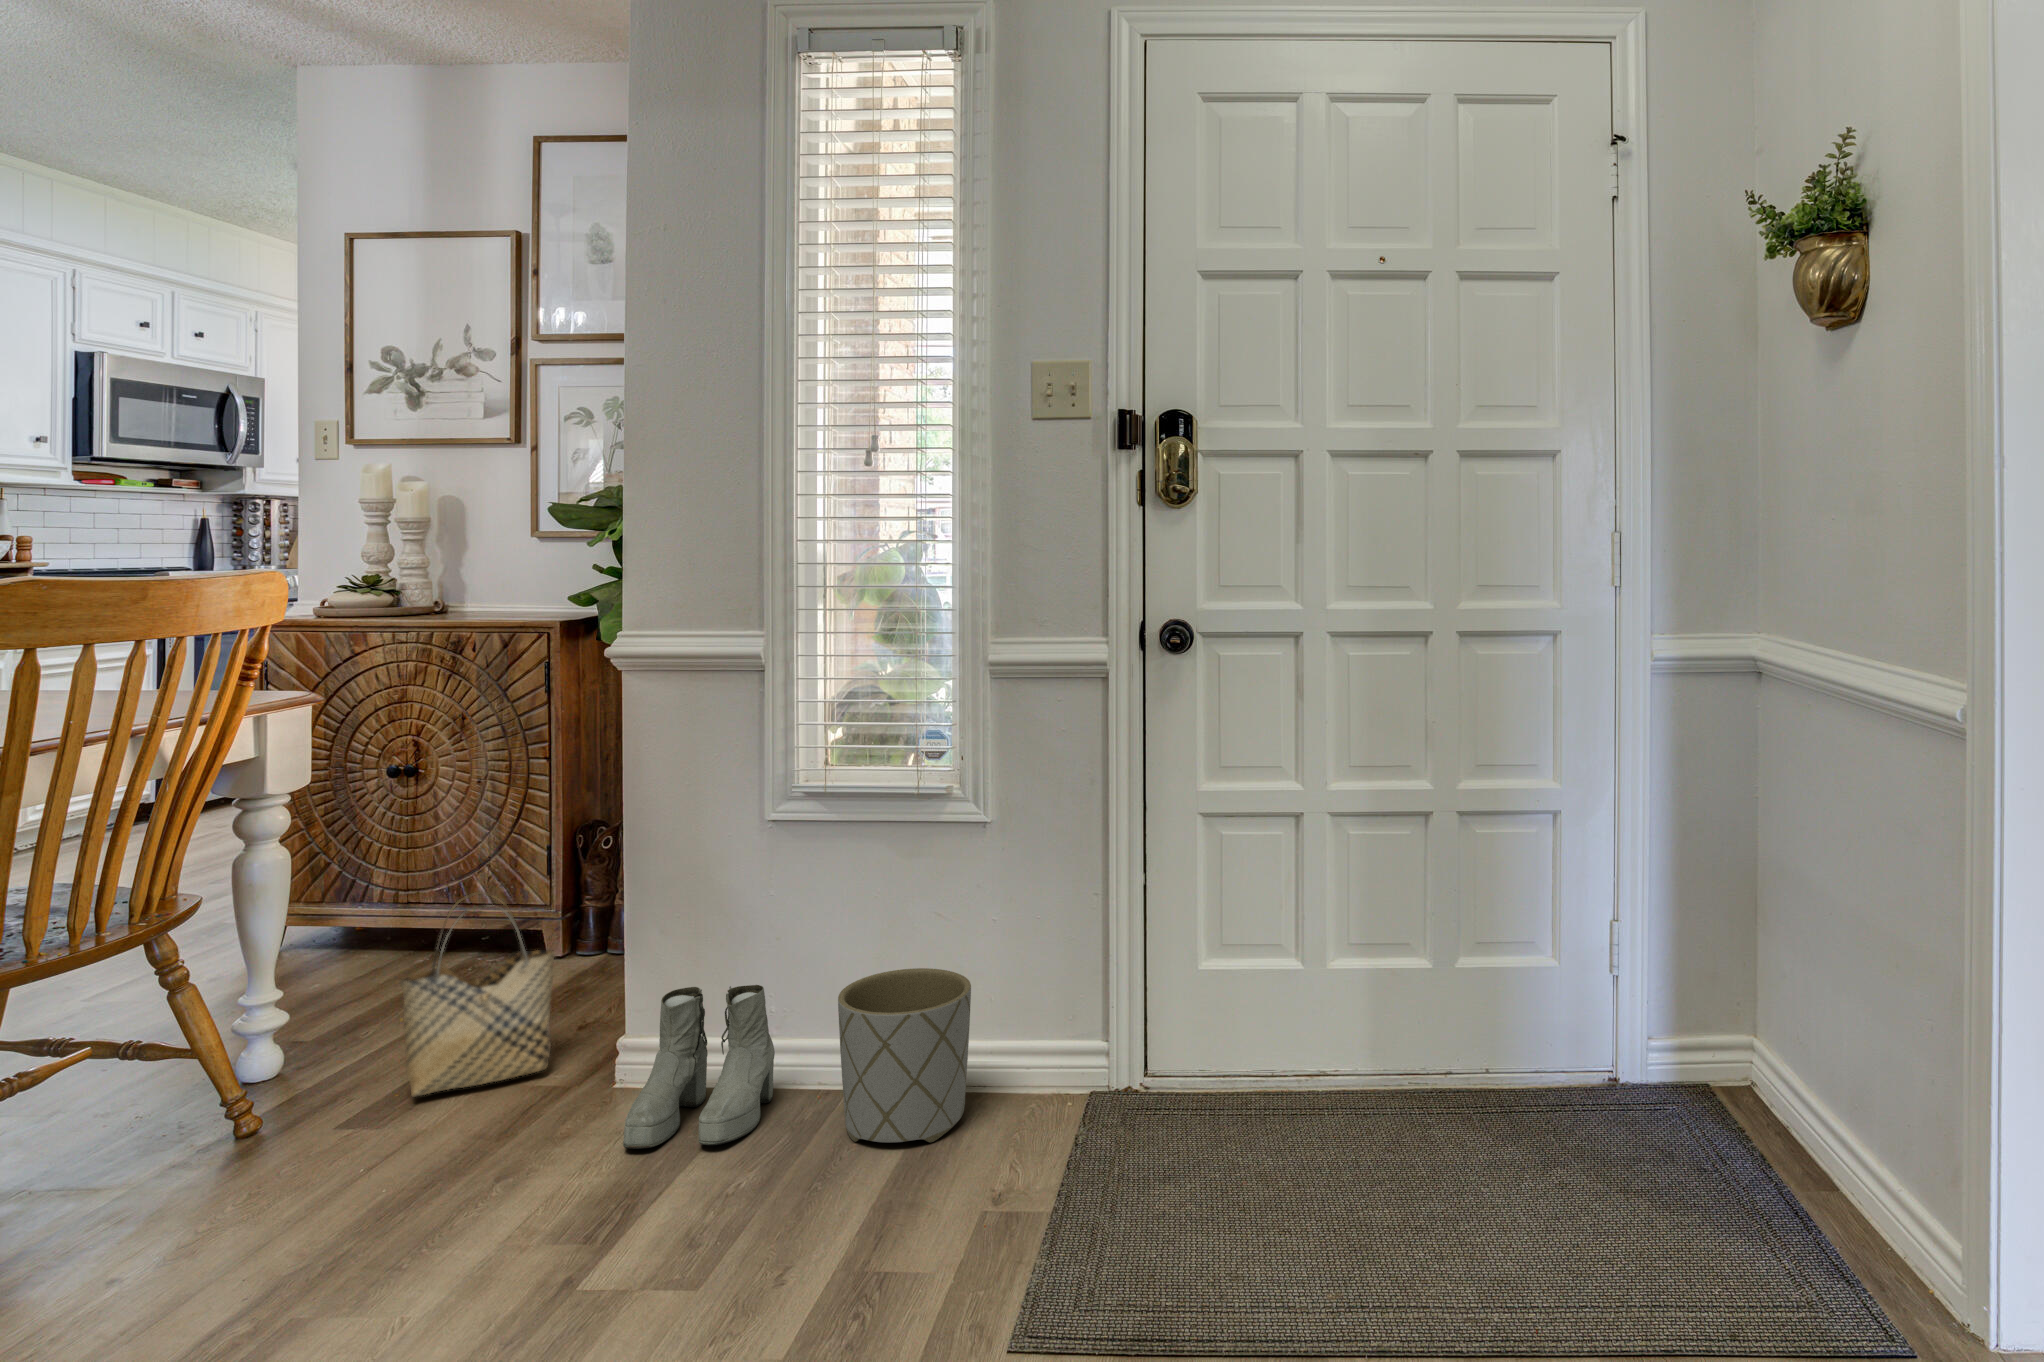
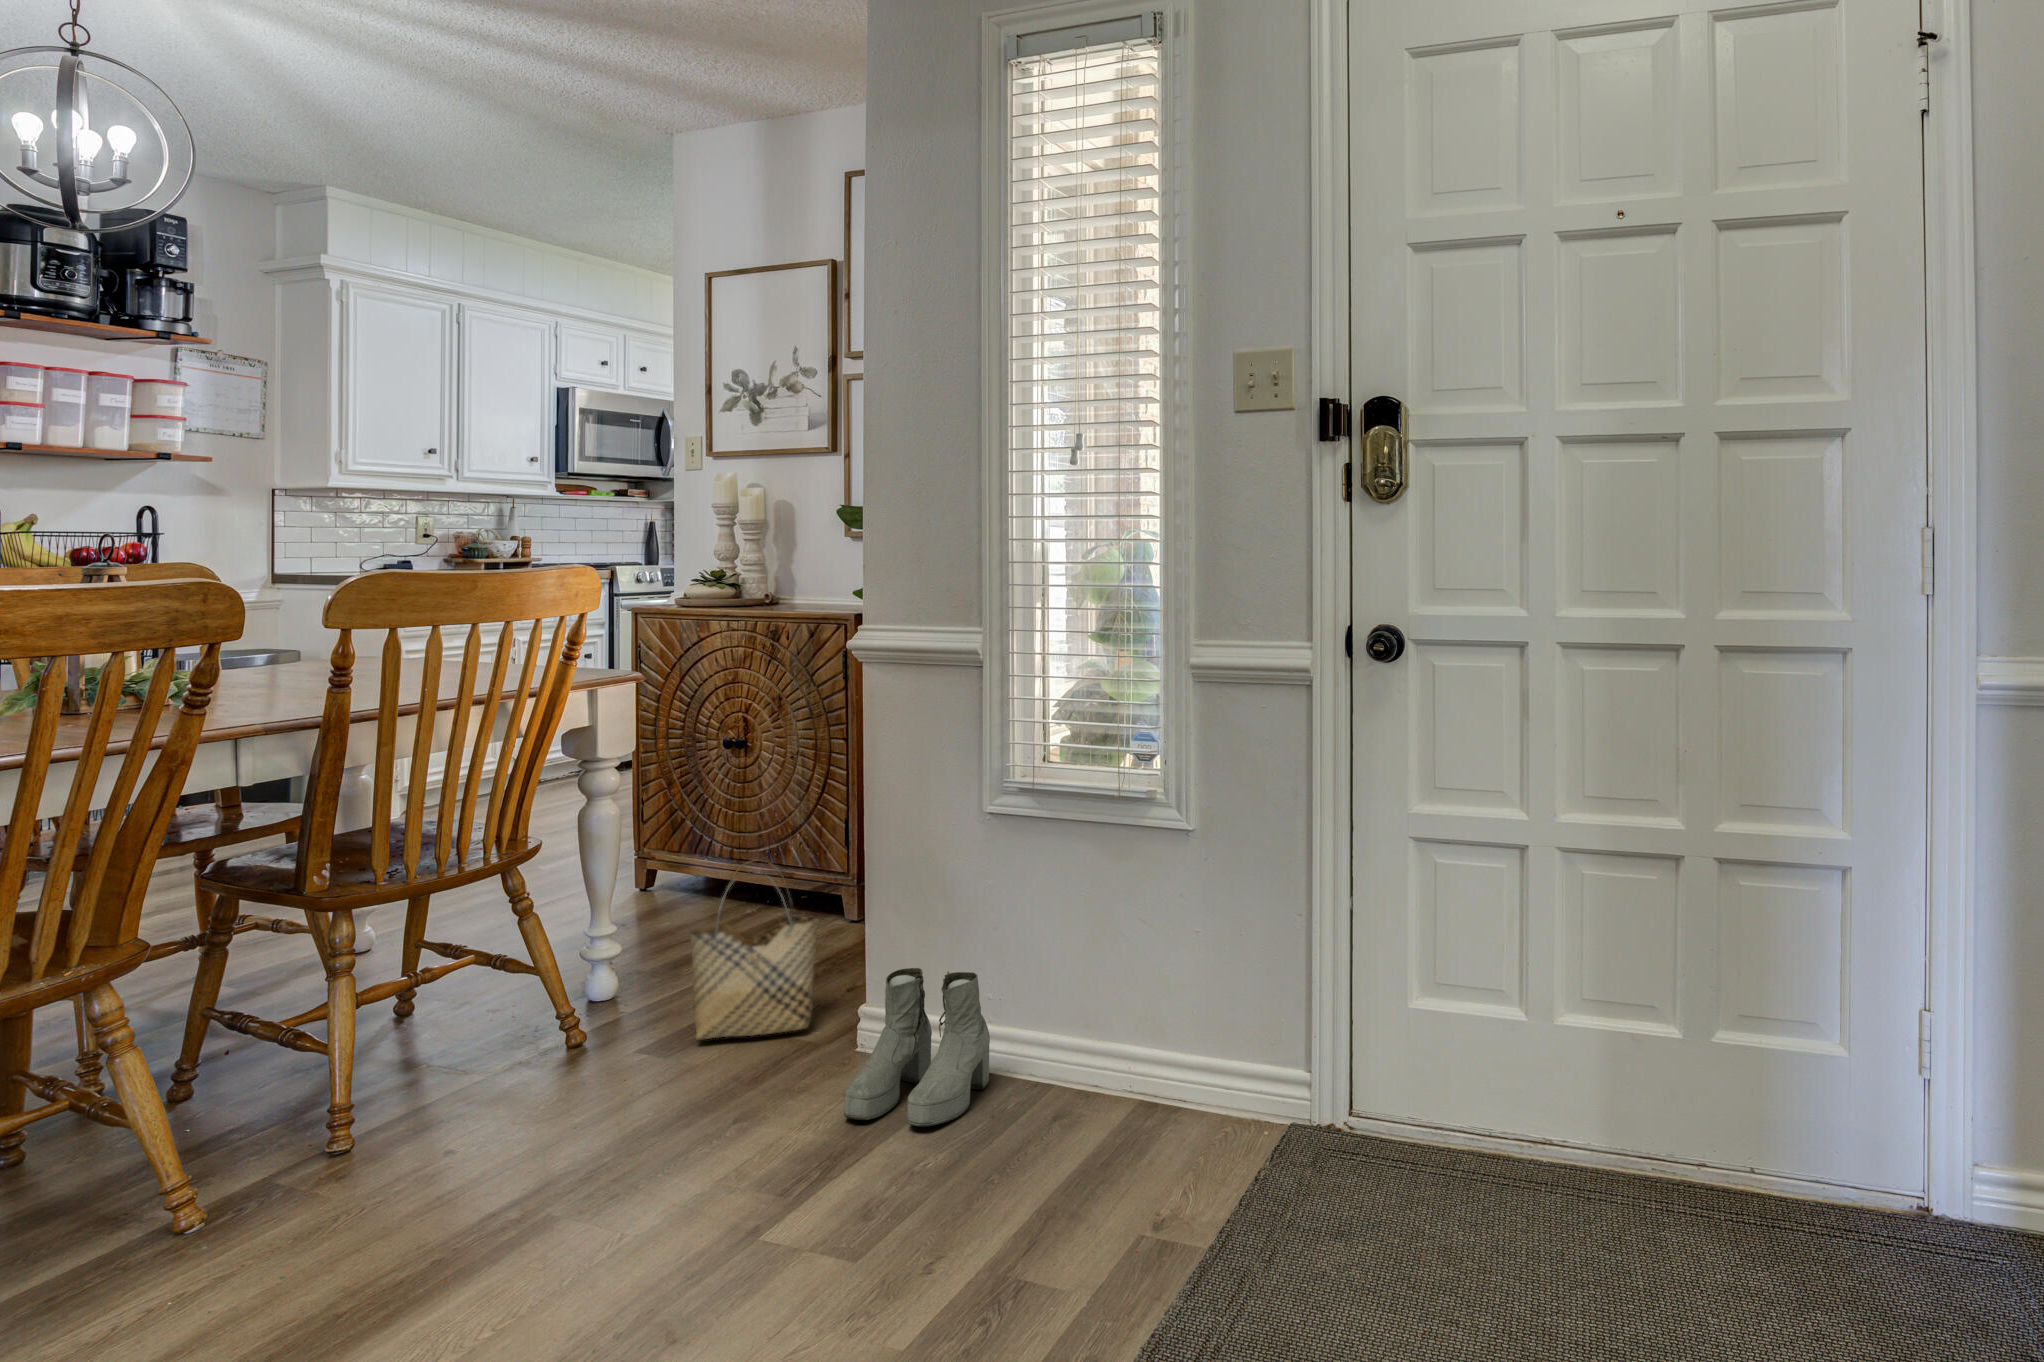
planter: present [838,968,971,1143] -> none [1034,973,1165,1157]

